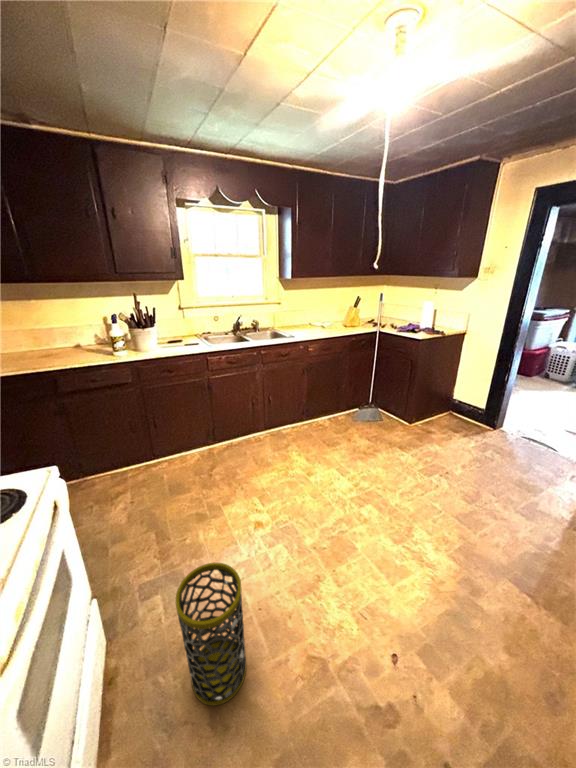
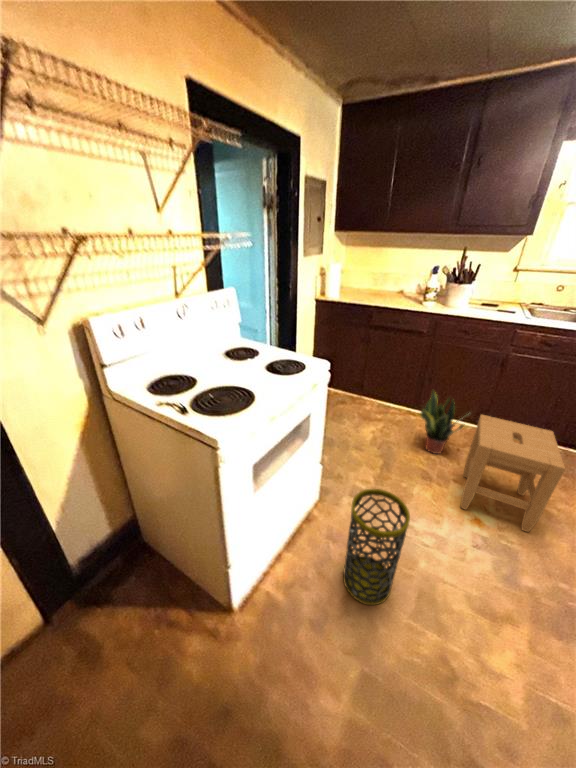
stool: none [219,426,291,524] -> present [461,415,565,532]
potted plant: none [166,433,209,493] -> present [420,391,463,454]

